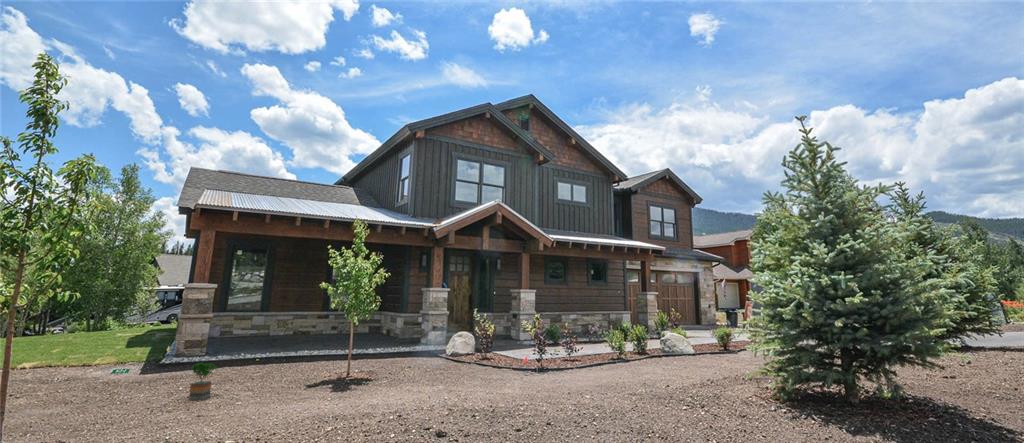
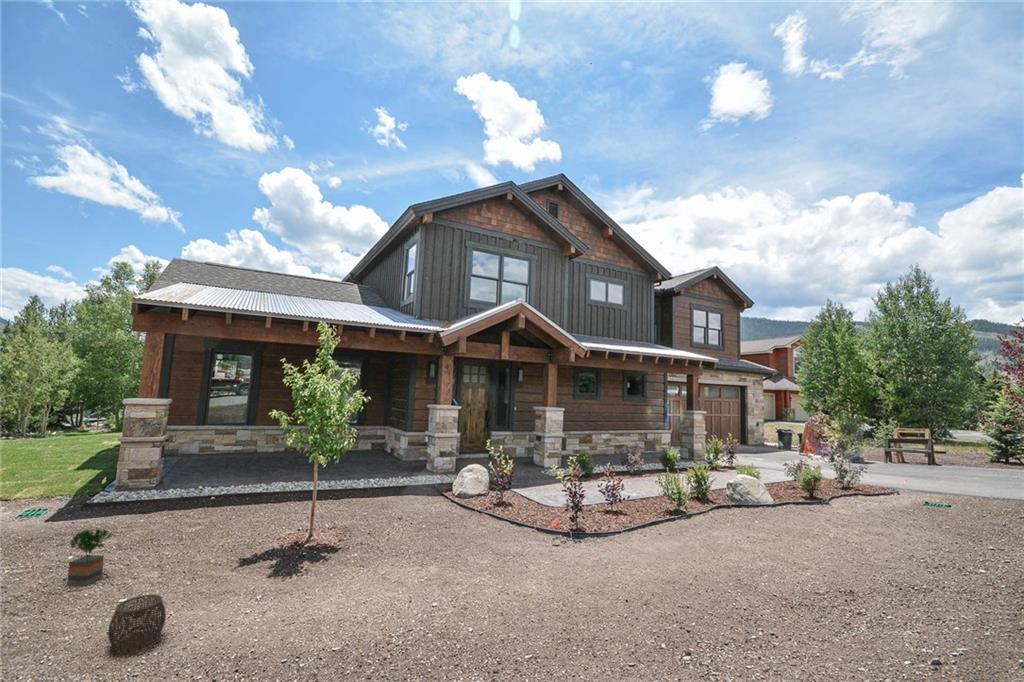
woven basket: none [246,390,278,421] -> present [108,594,166,652]

